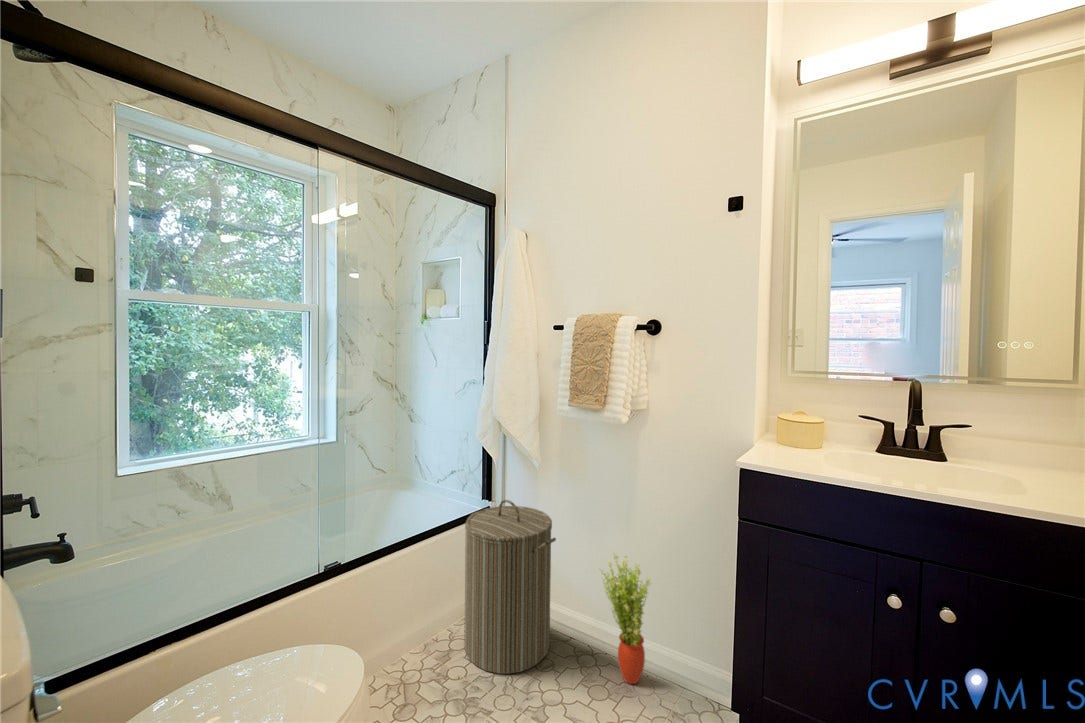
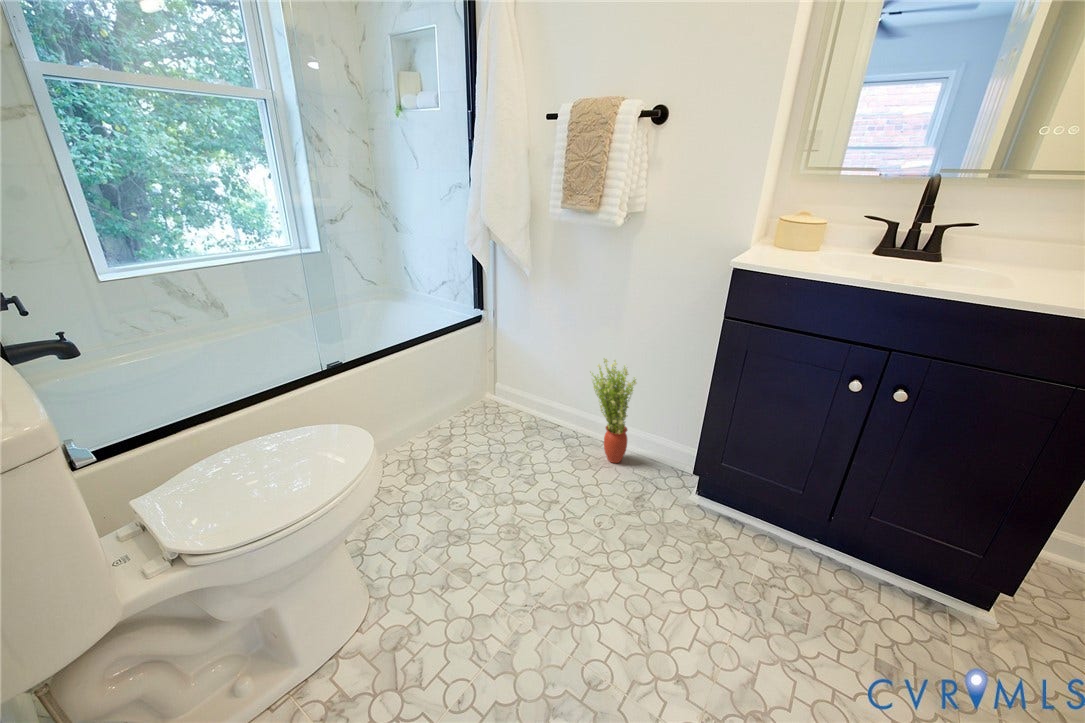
laundry hamper: present [464,500,556,674] -> none [462,312,549,457]

